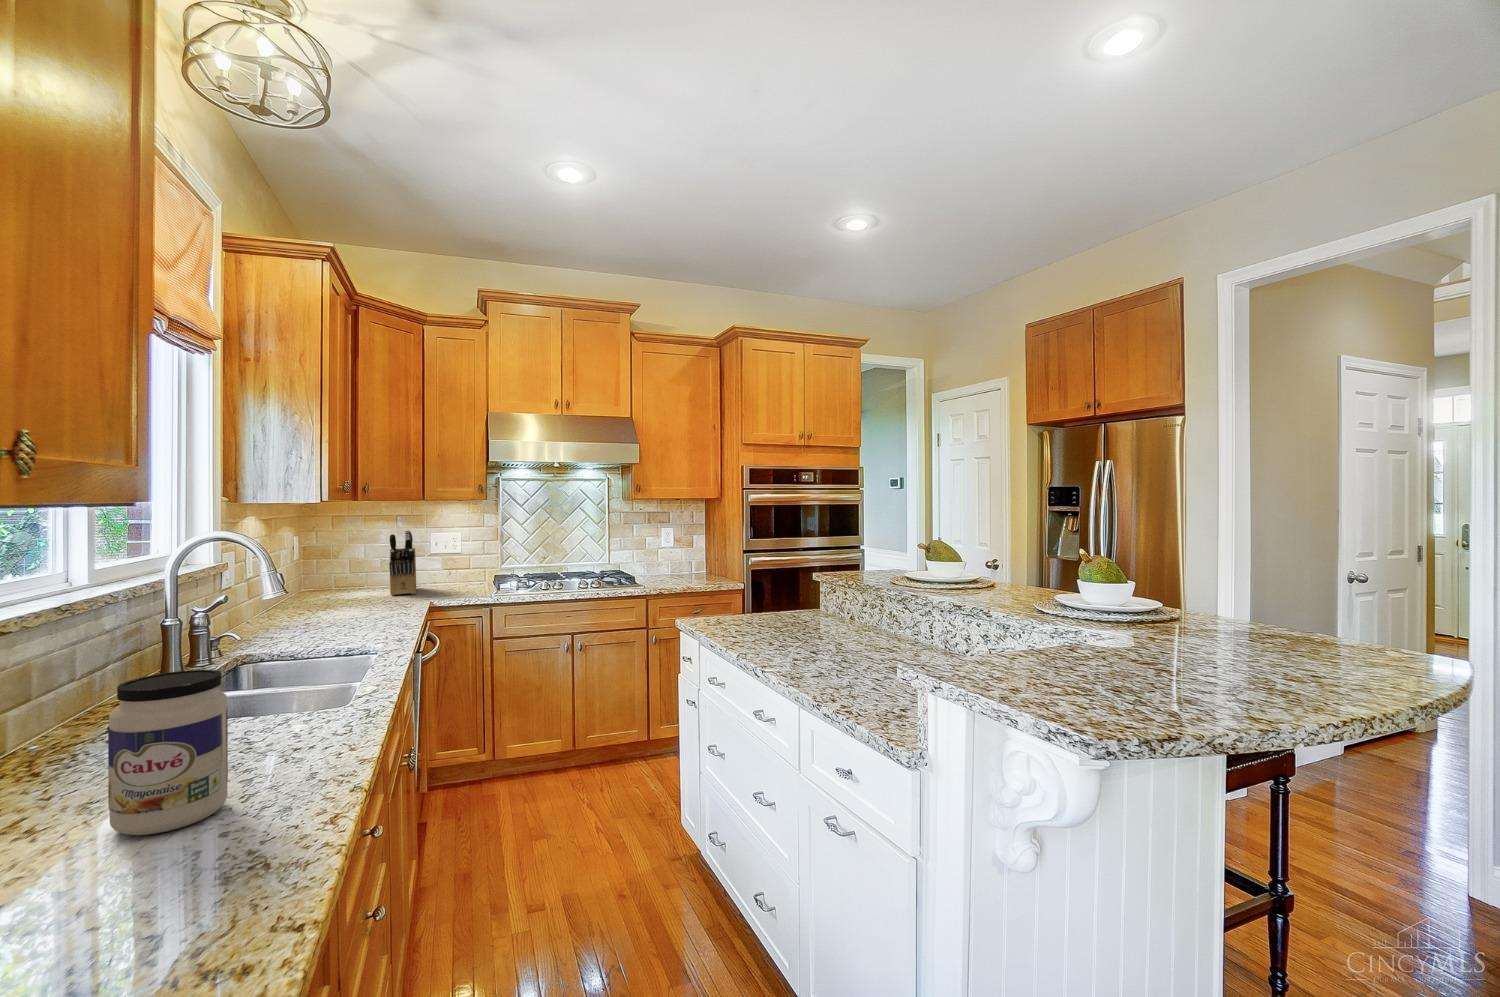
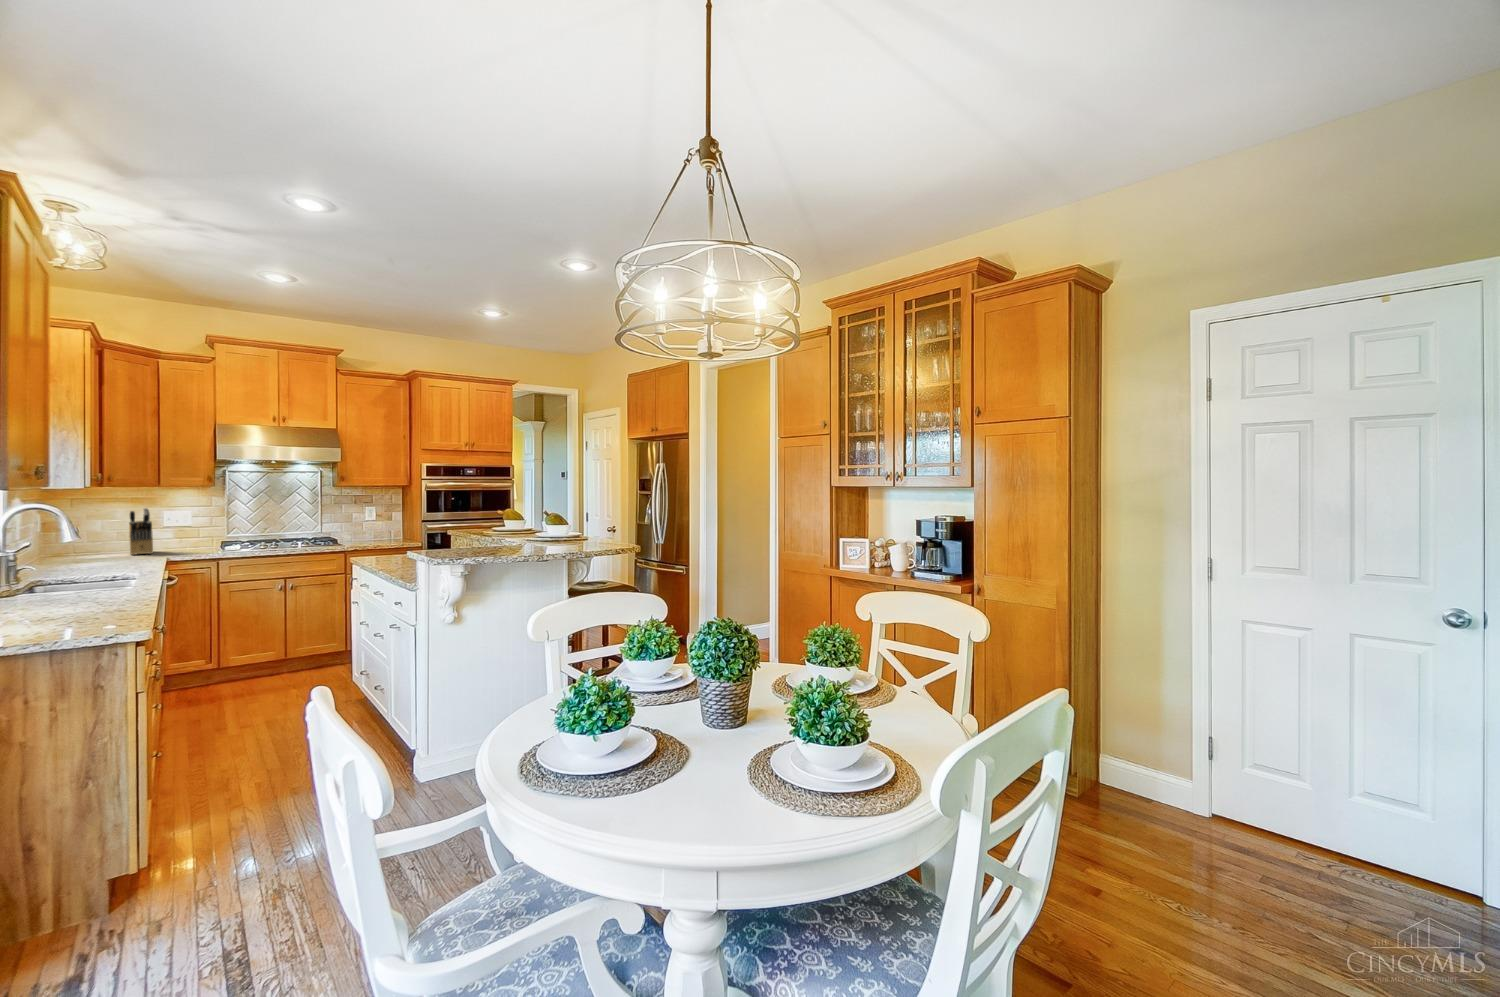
jar: present [108,670,228,835] -> none [44,556,94,613]

